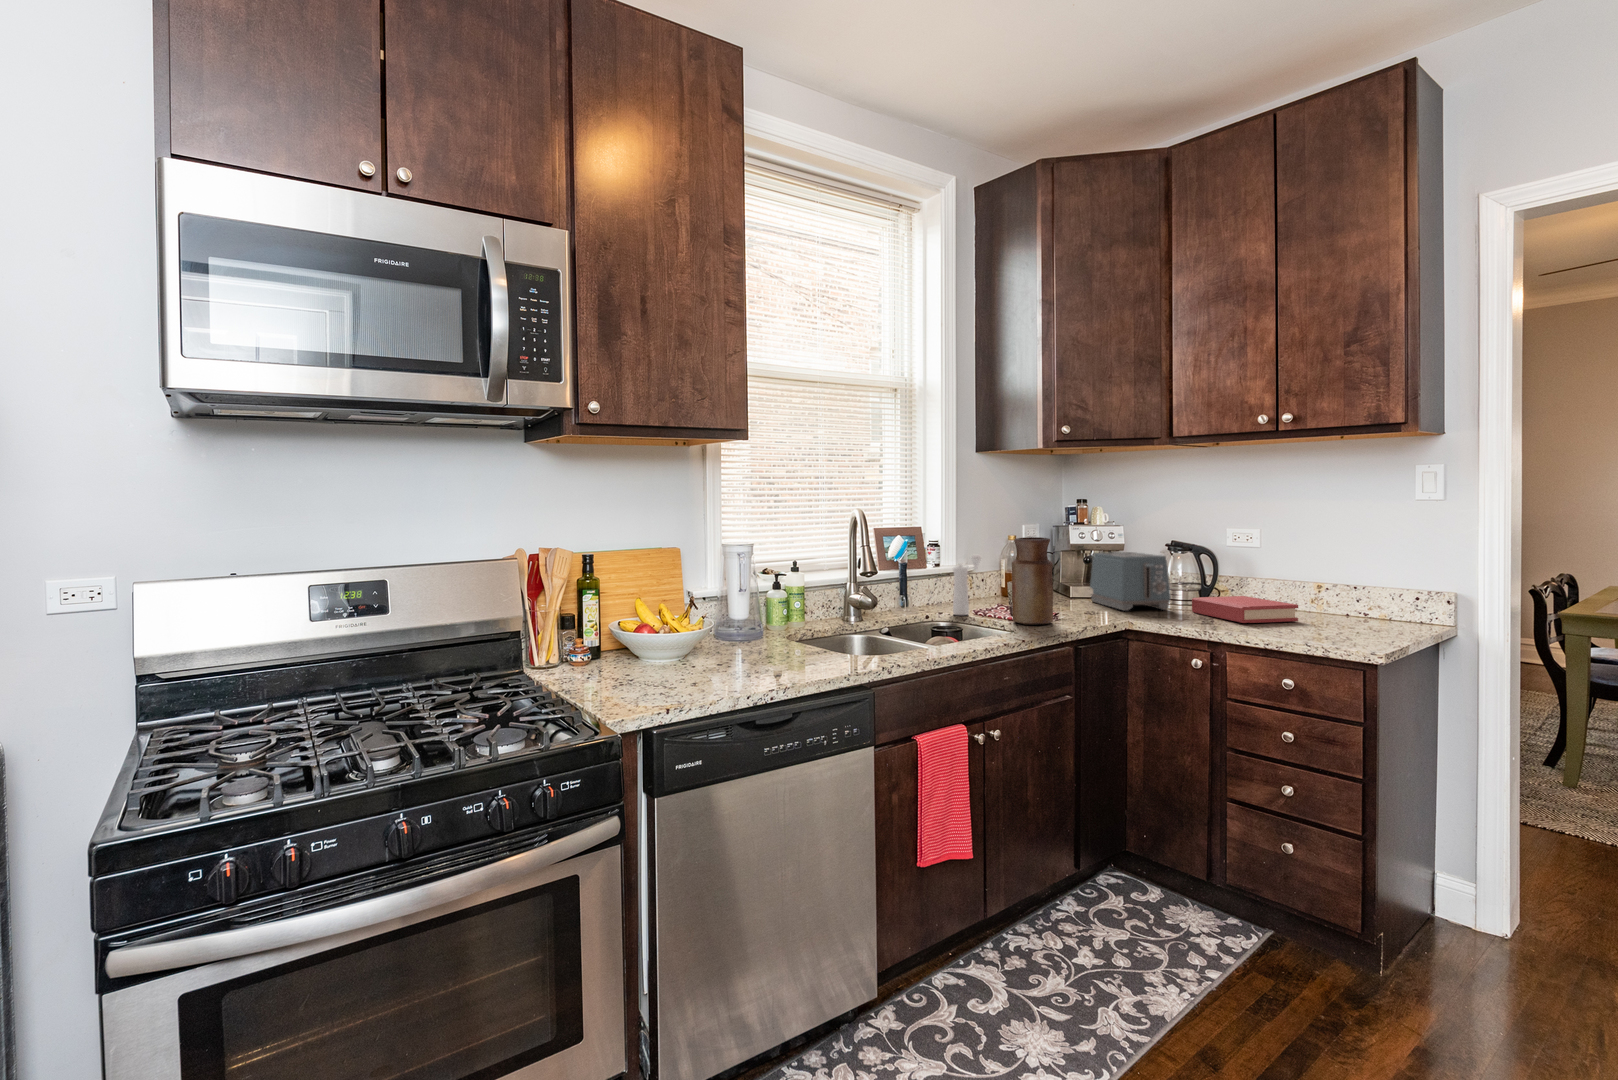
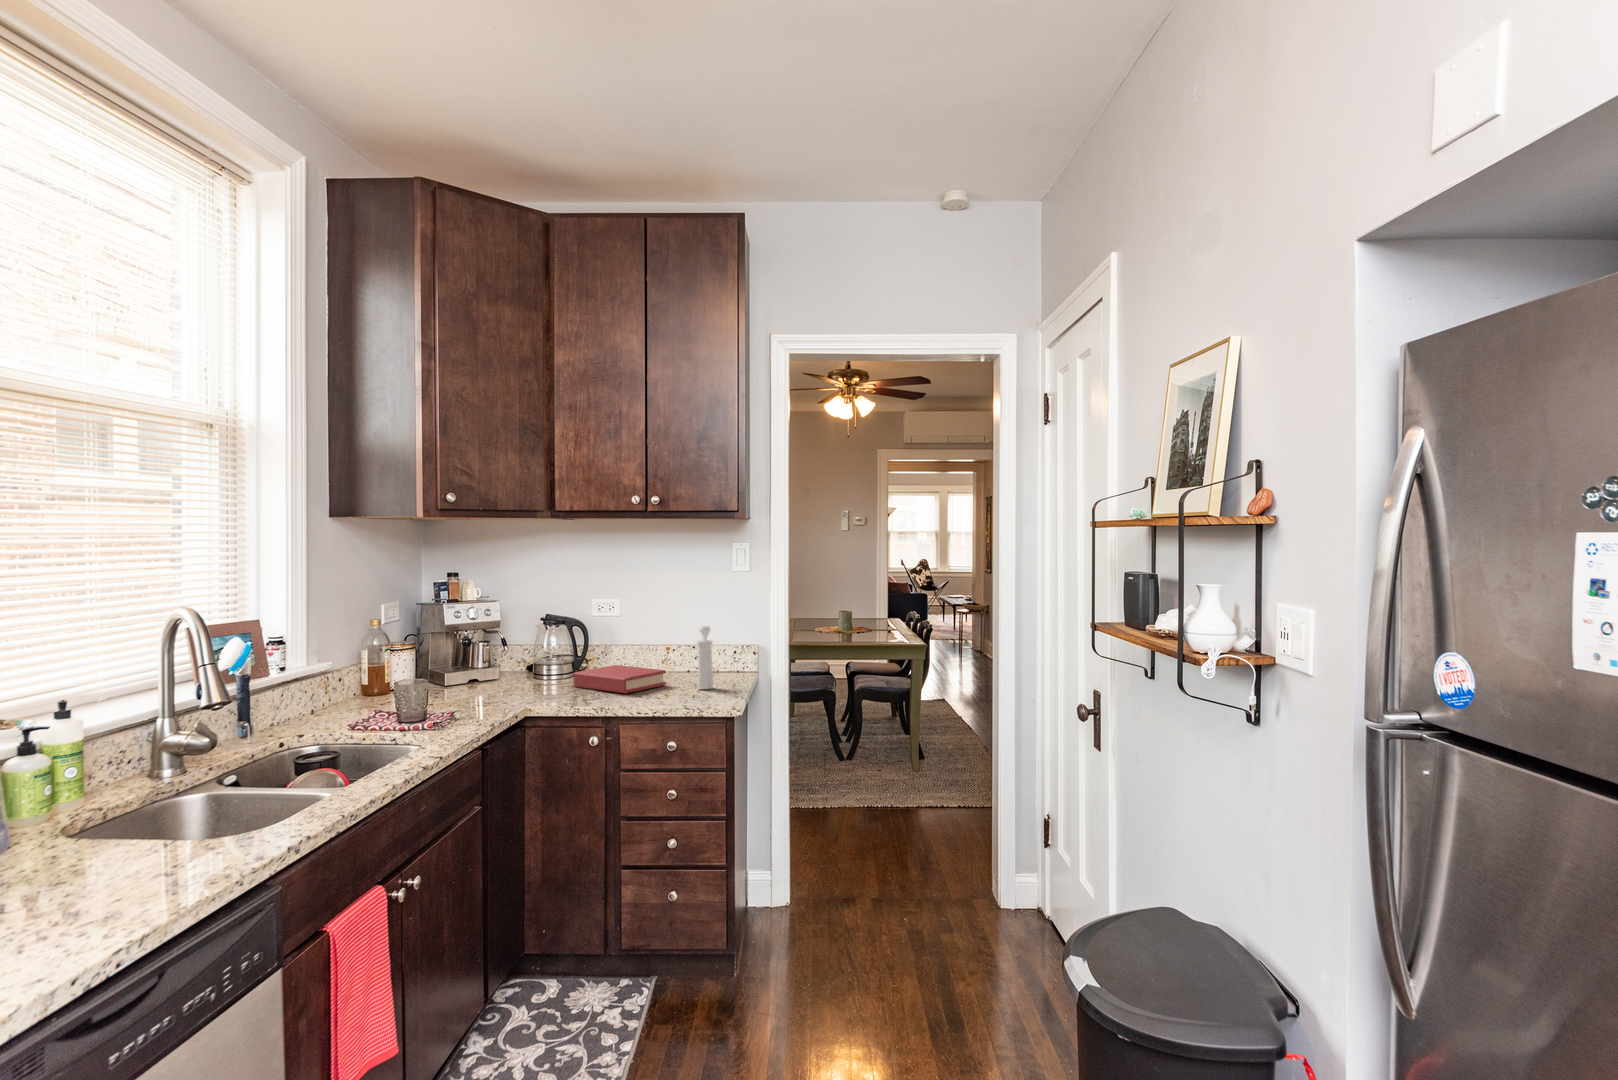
vase: present [1012,537,1053,625] -> none [391,625,442,728]
toaster: present [1090,552,1171,611] -> none [466,629,554,694]
pepper mill: present [953,555,981,615] -> present [697,626,713,689]

